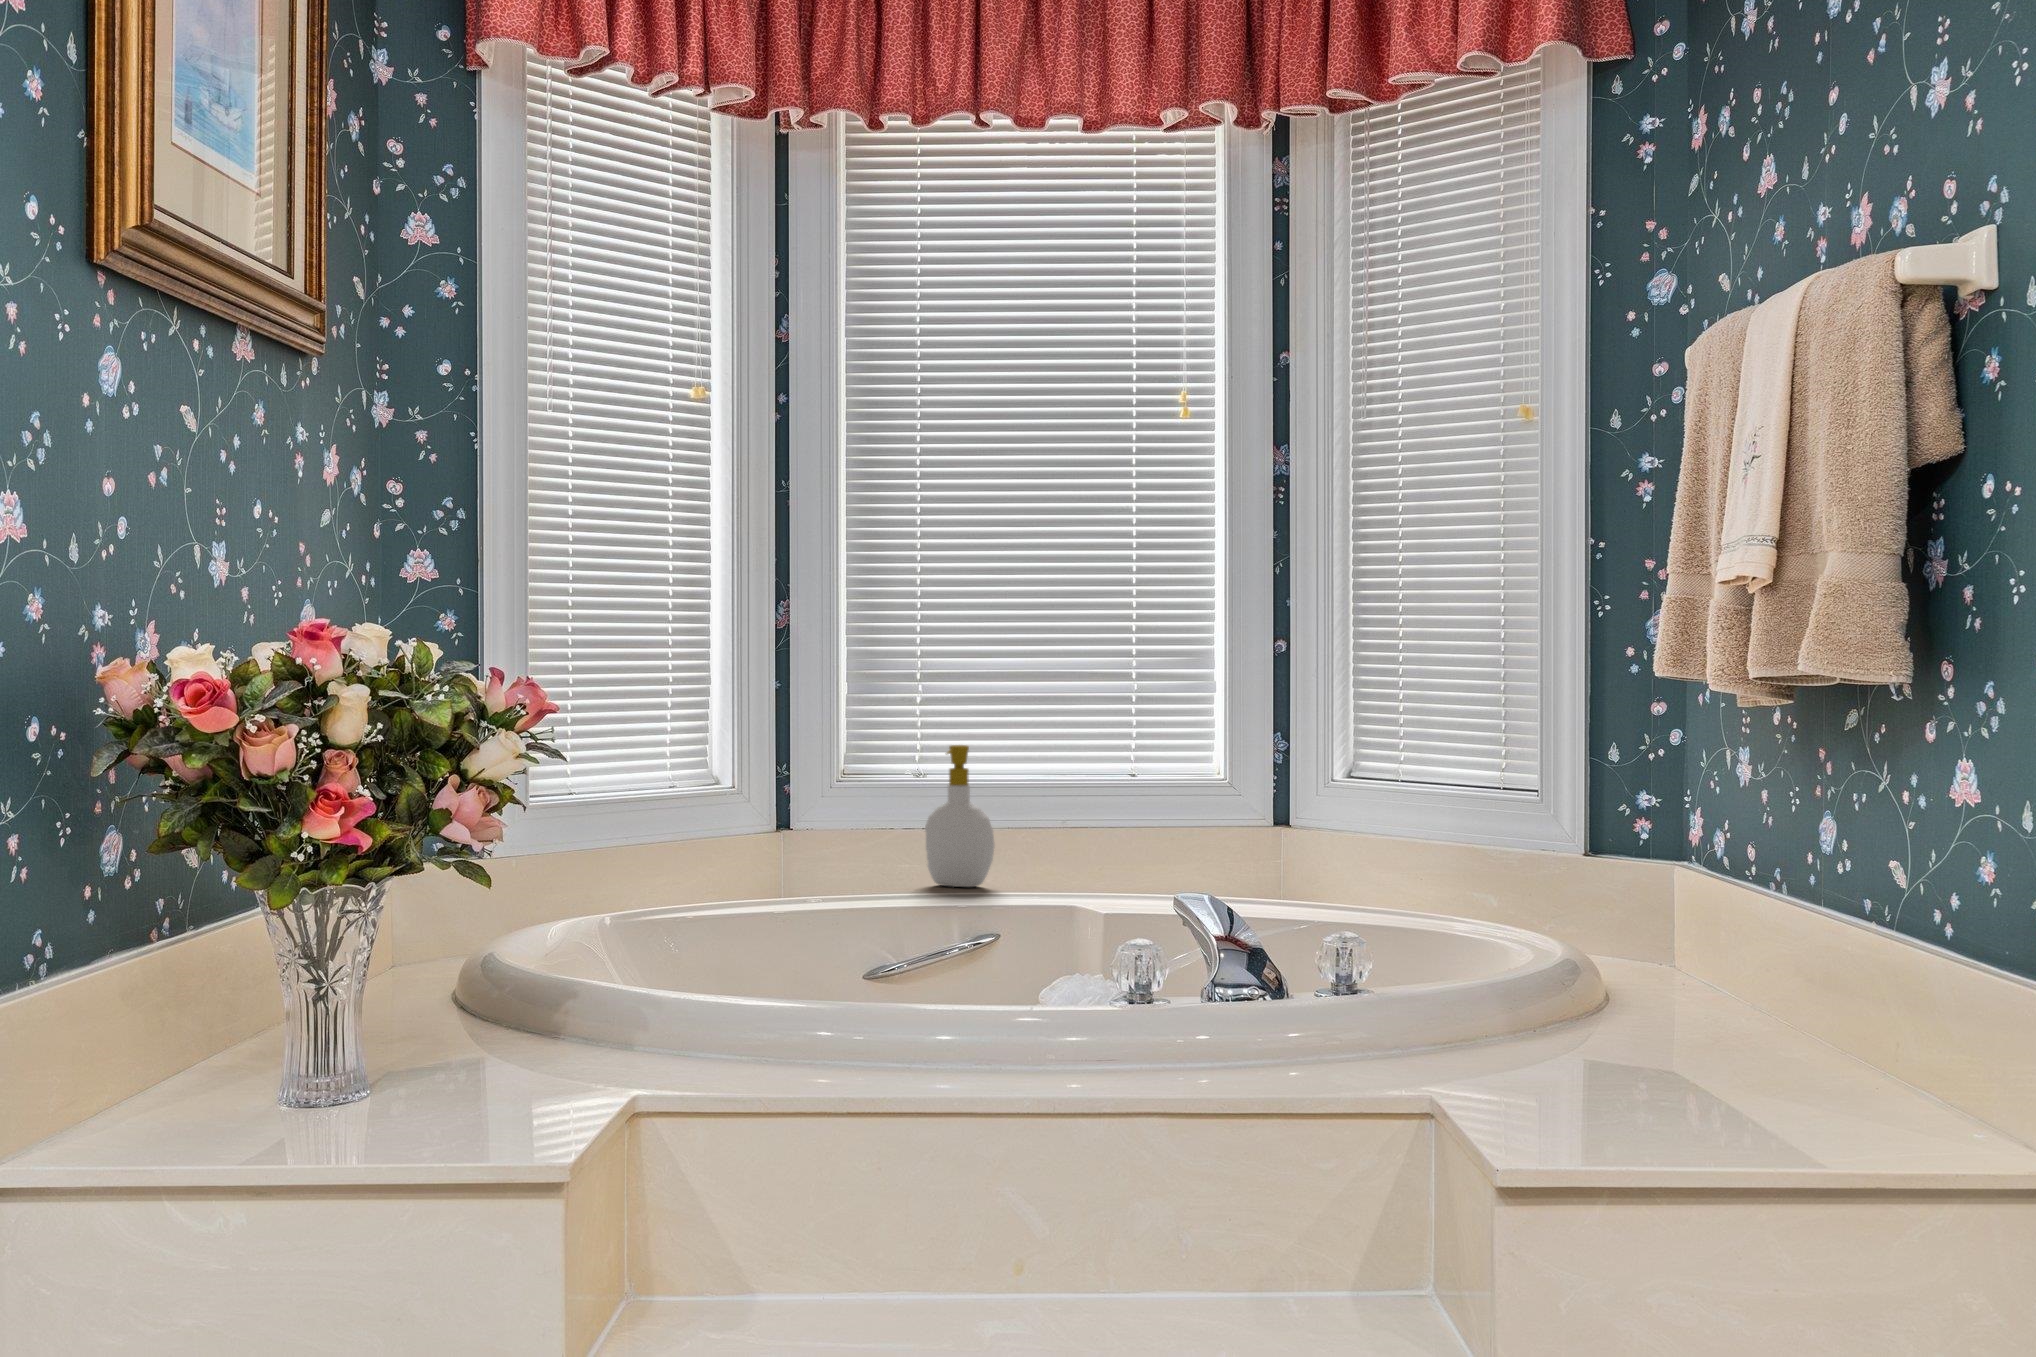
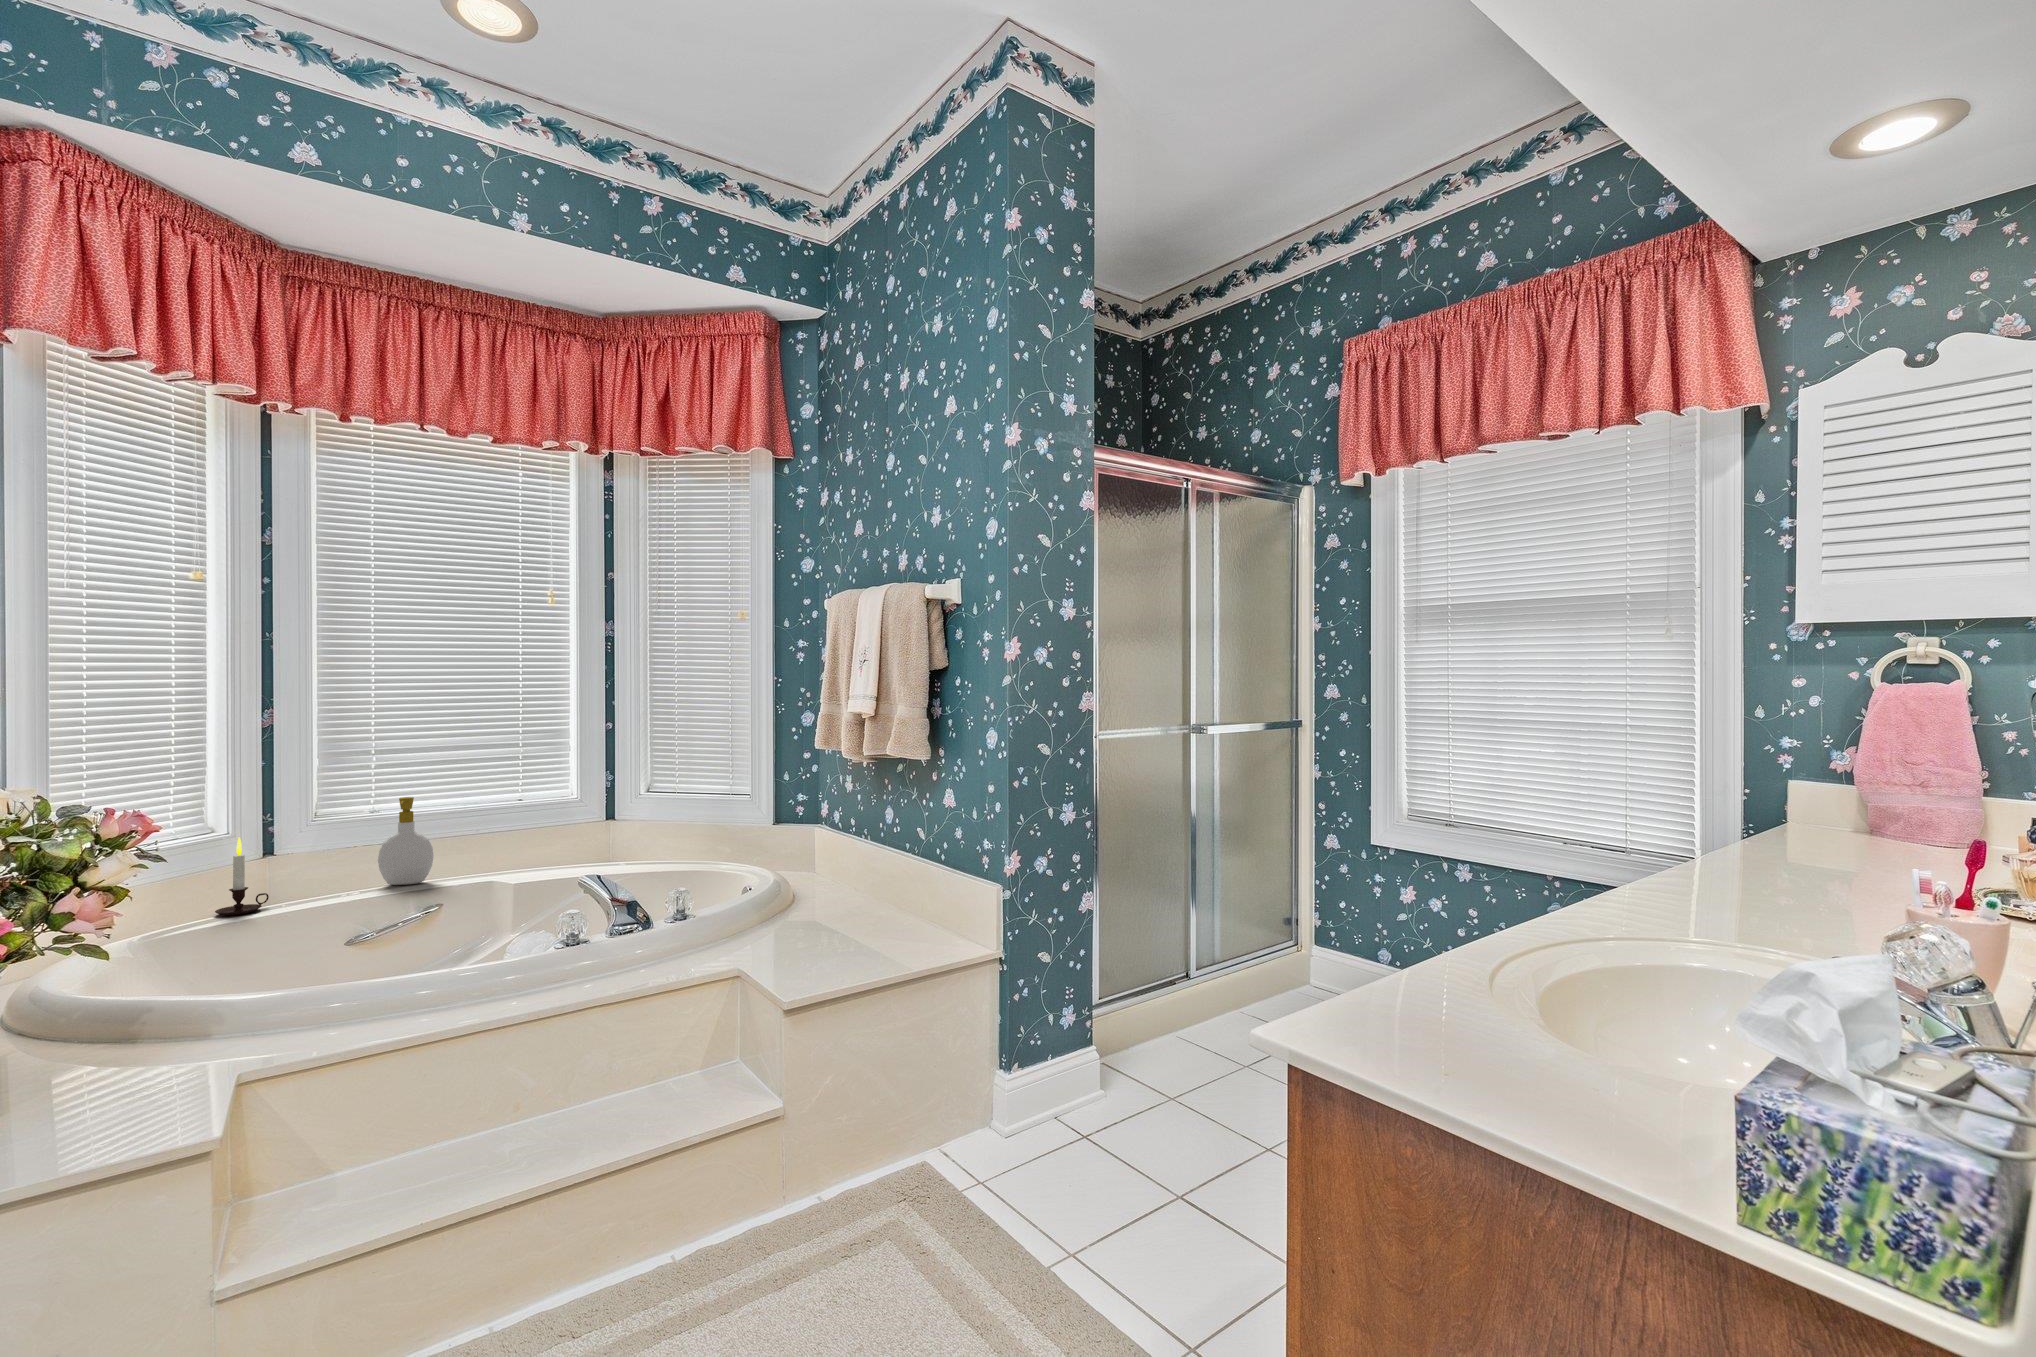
candle: none [712,780,777,895] -> present [215,837,269,915]

